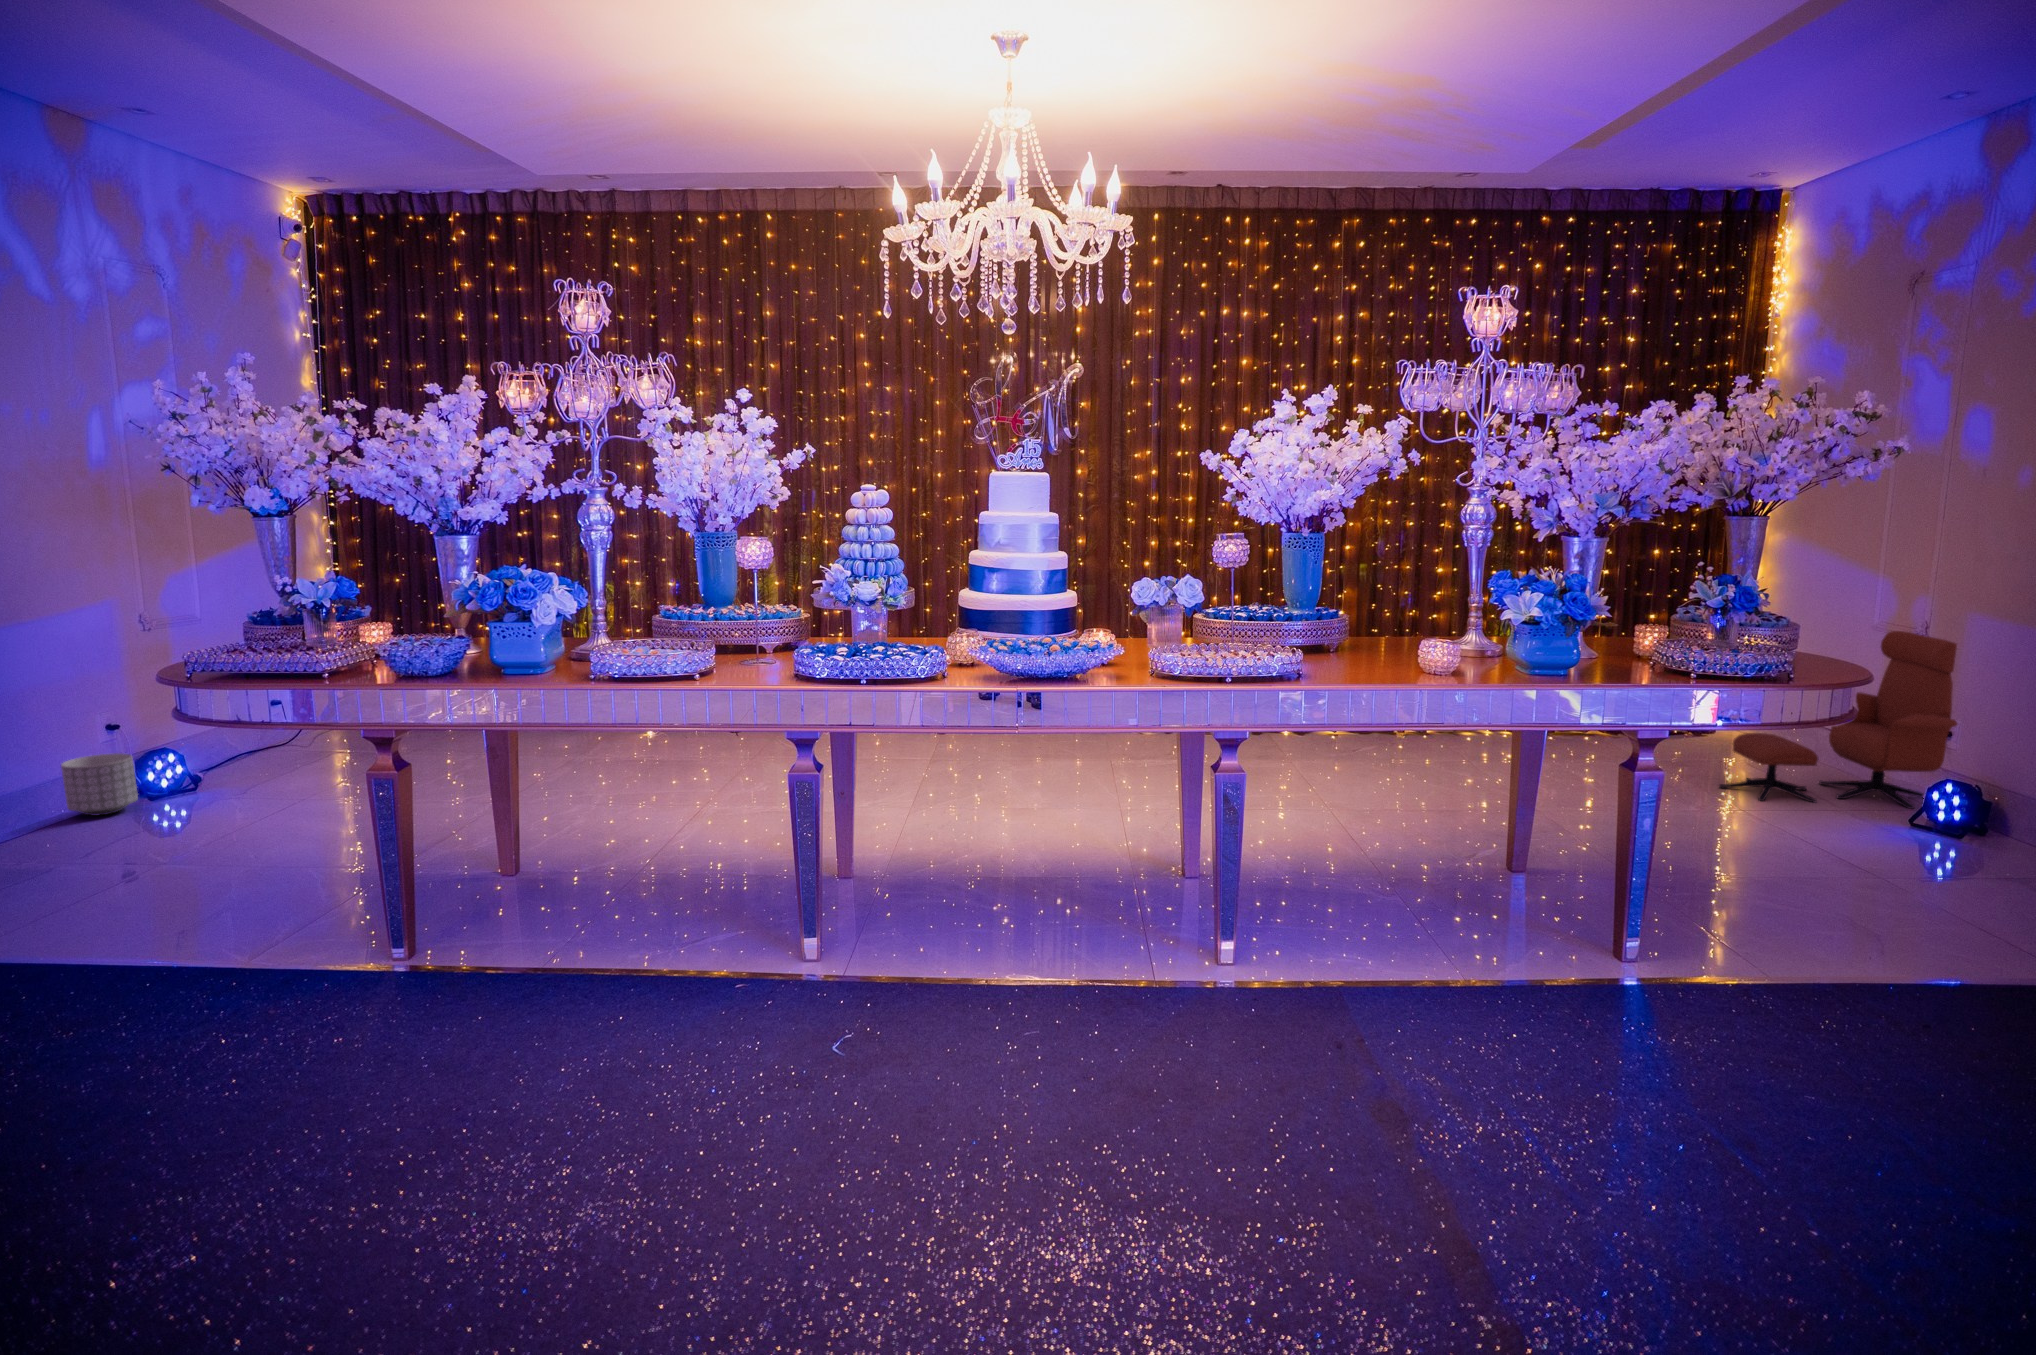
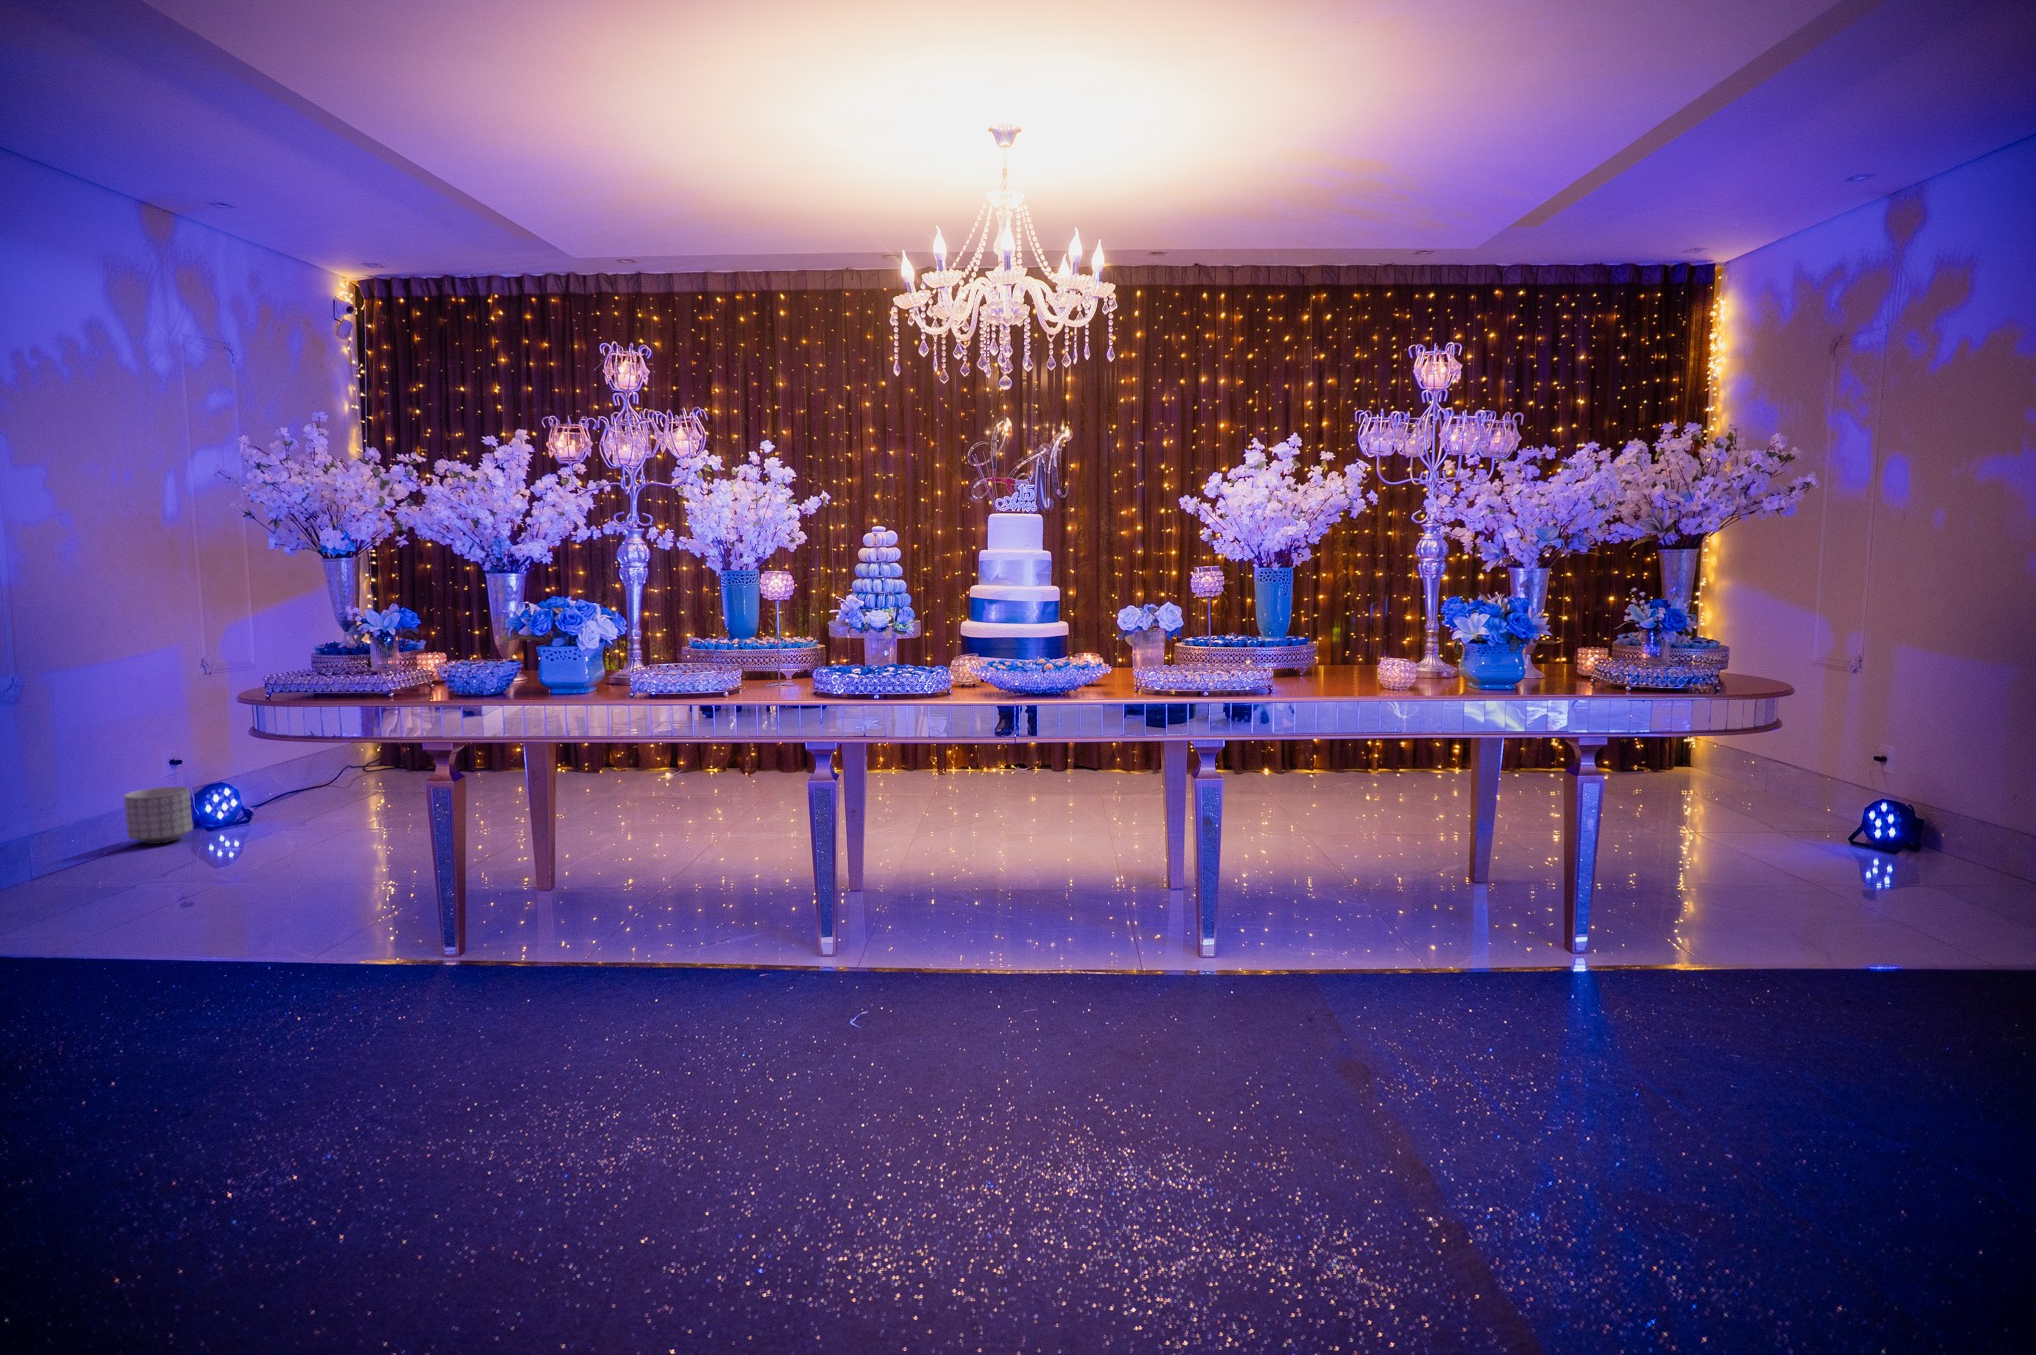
lounge chair: present [1719,631,1957,809] -> none [1676,665,1894,829]

